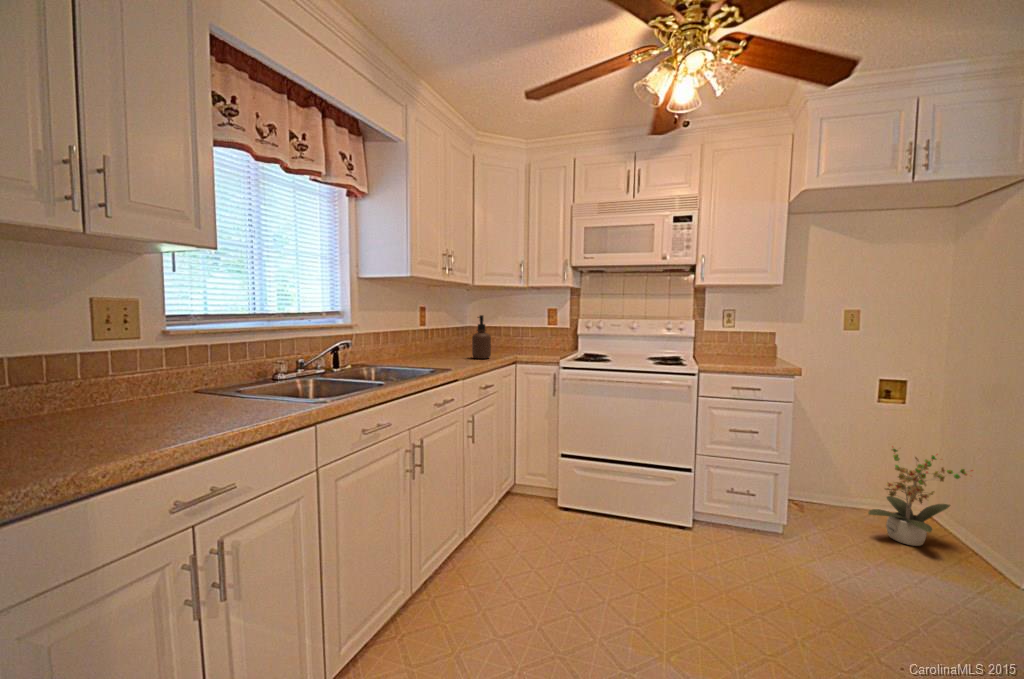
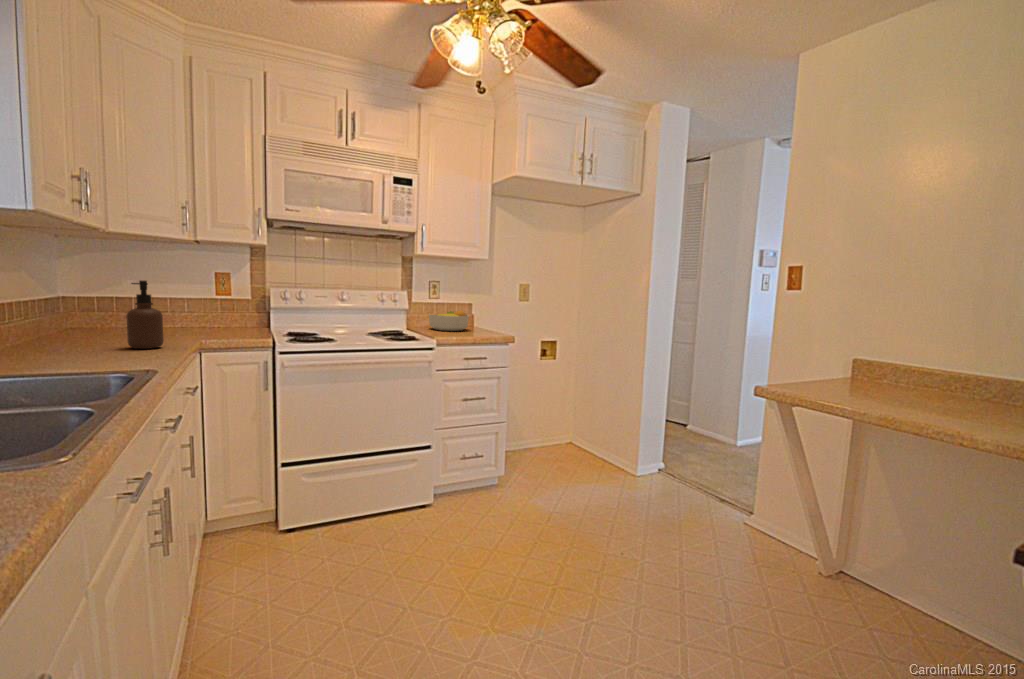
fruit bowl: none [719,336,766,361] -> present [429,311,469,331]
potted plant: present [868,446,973,546] -> none [549,393,603,466]

